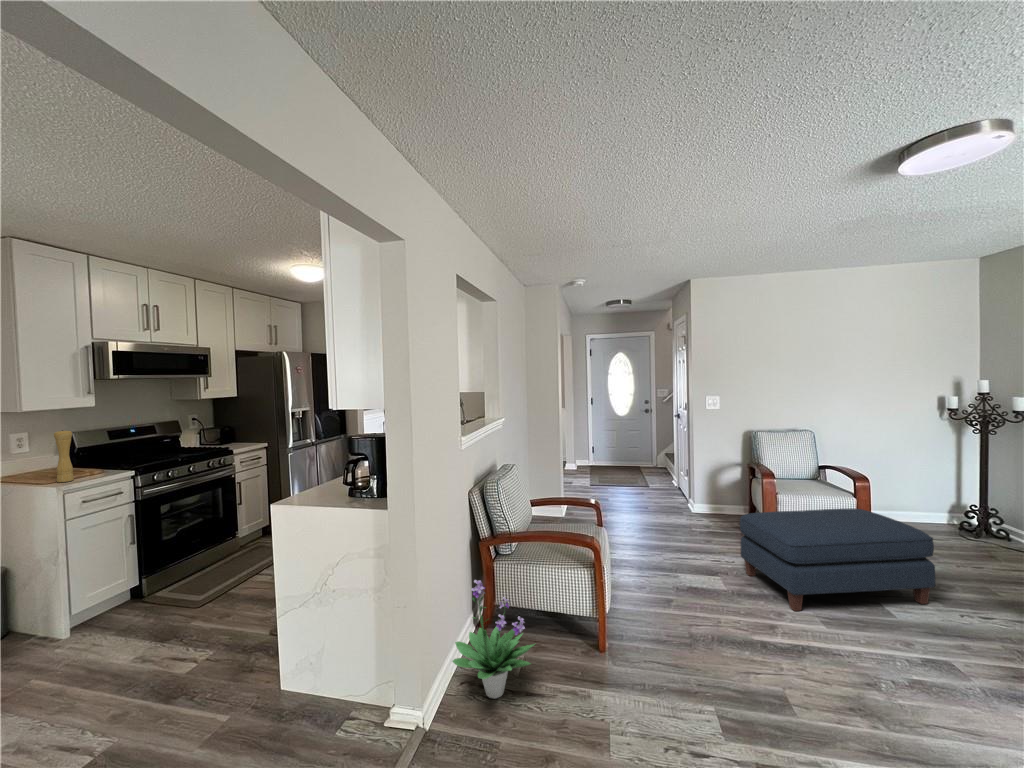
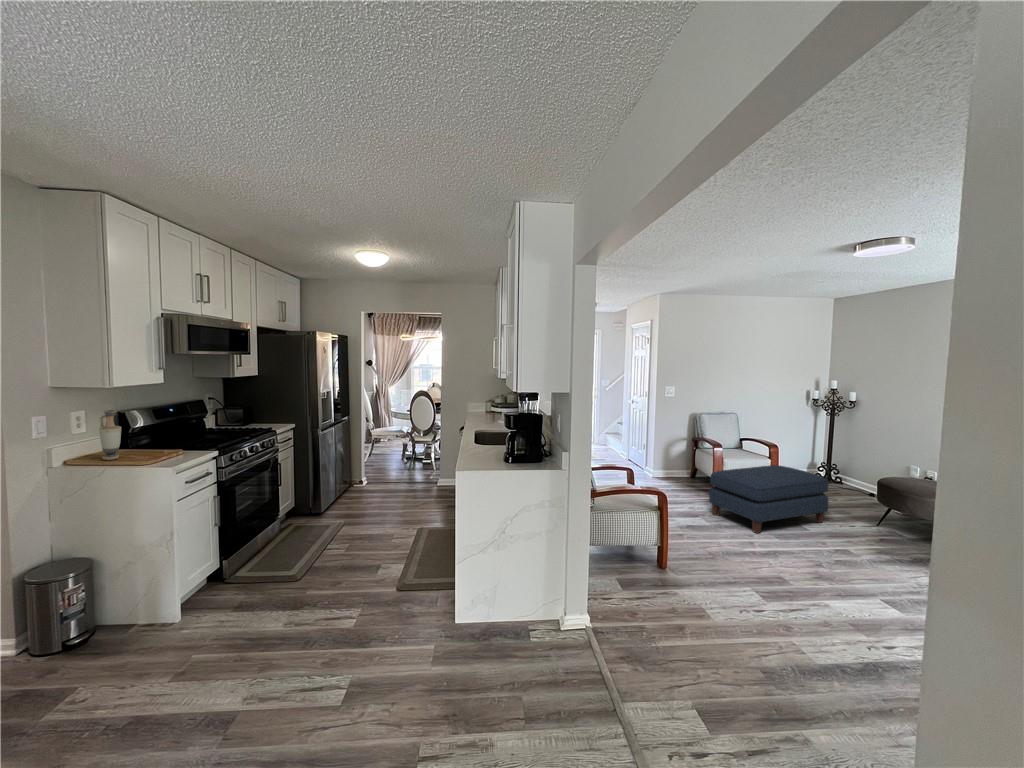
pepper mill: present [54,430,74,482] -> none [155,409,174,463]
vase: none [21,431,43,478] -> present [99,410,121,460]
potted plant: present [452,580,535,698] -> none [585,520,650,604]

